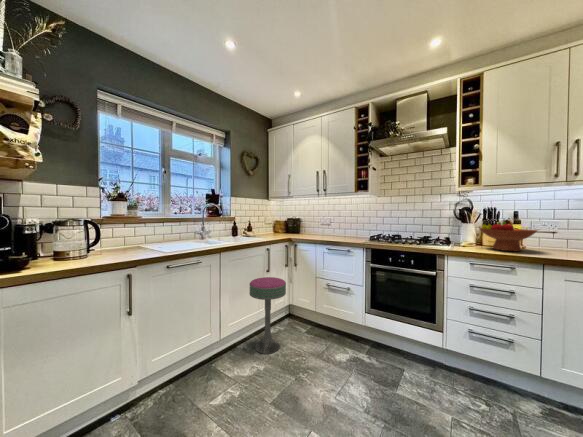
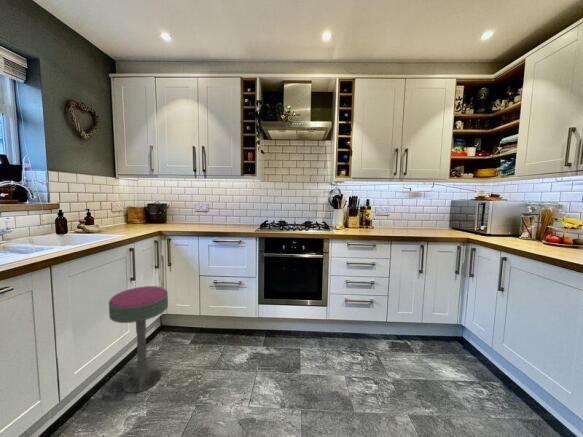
fruit bowl: present [480,221,537,251] -> none [351,208,387,232]

